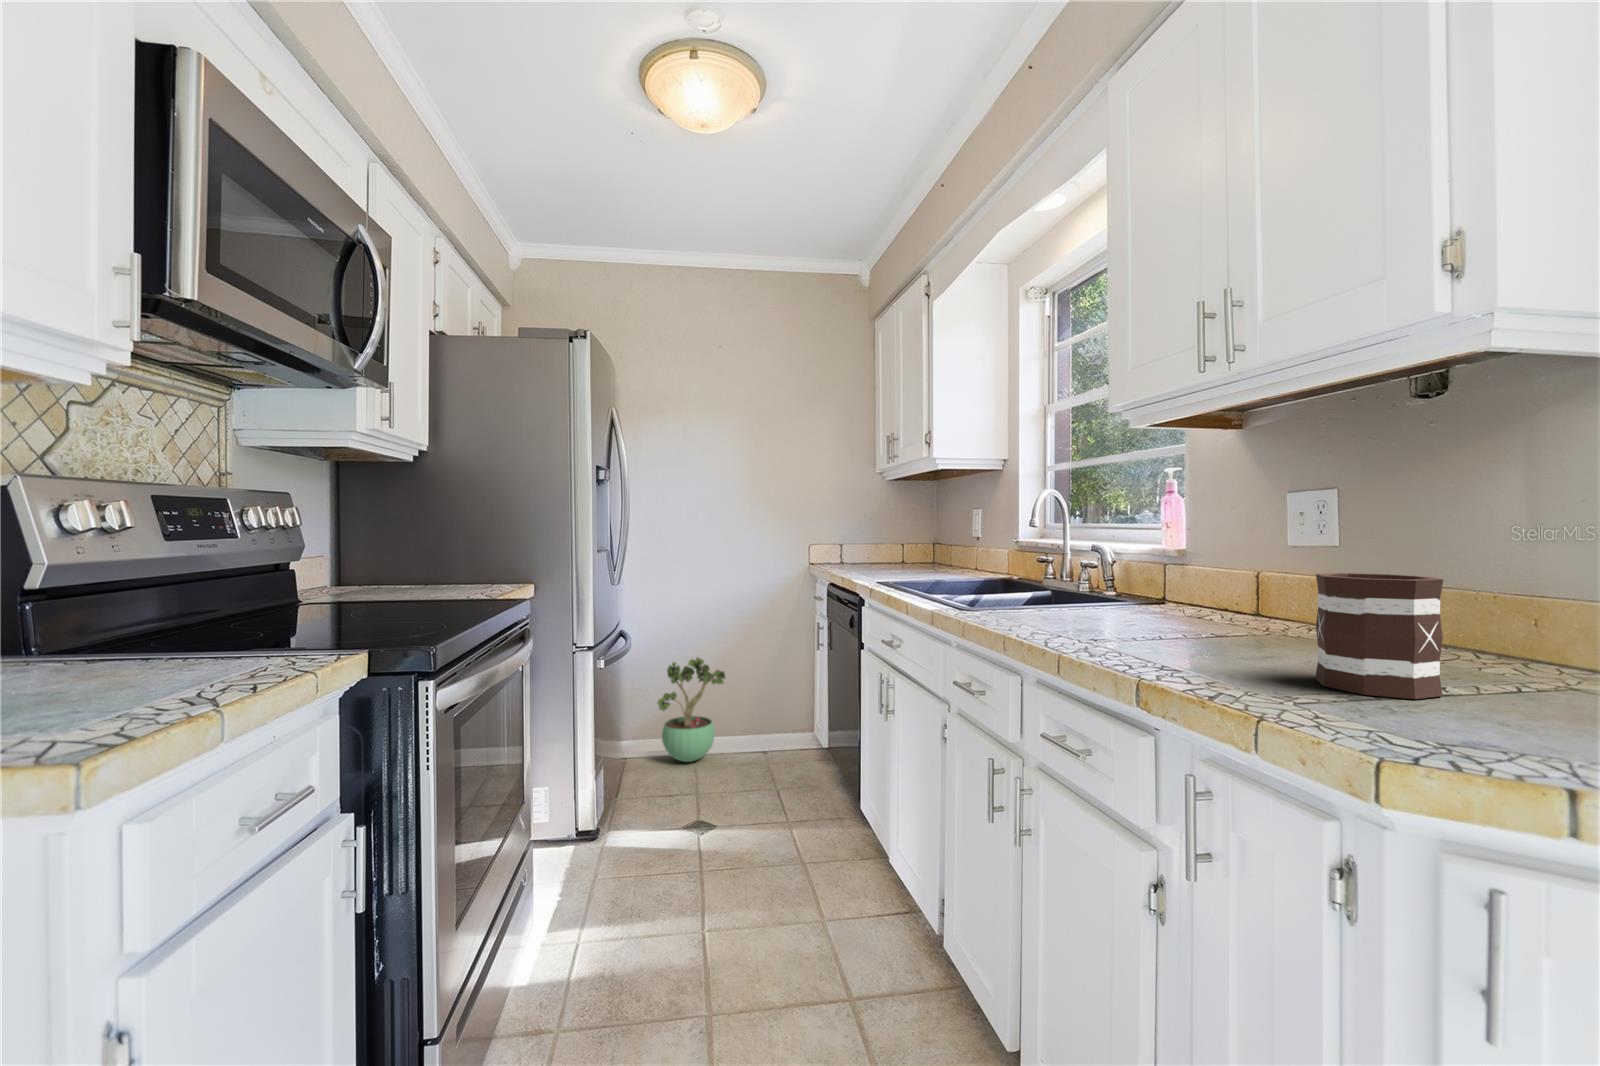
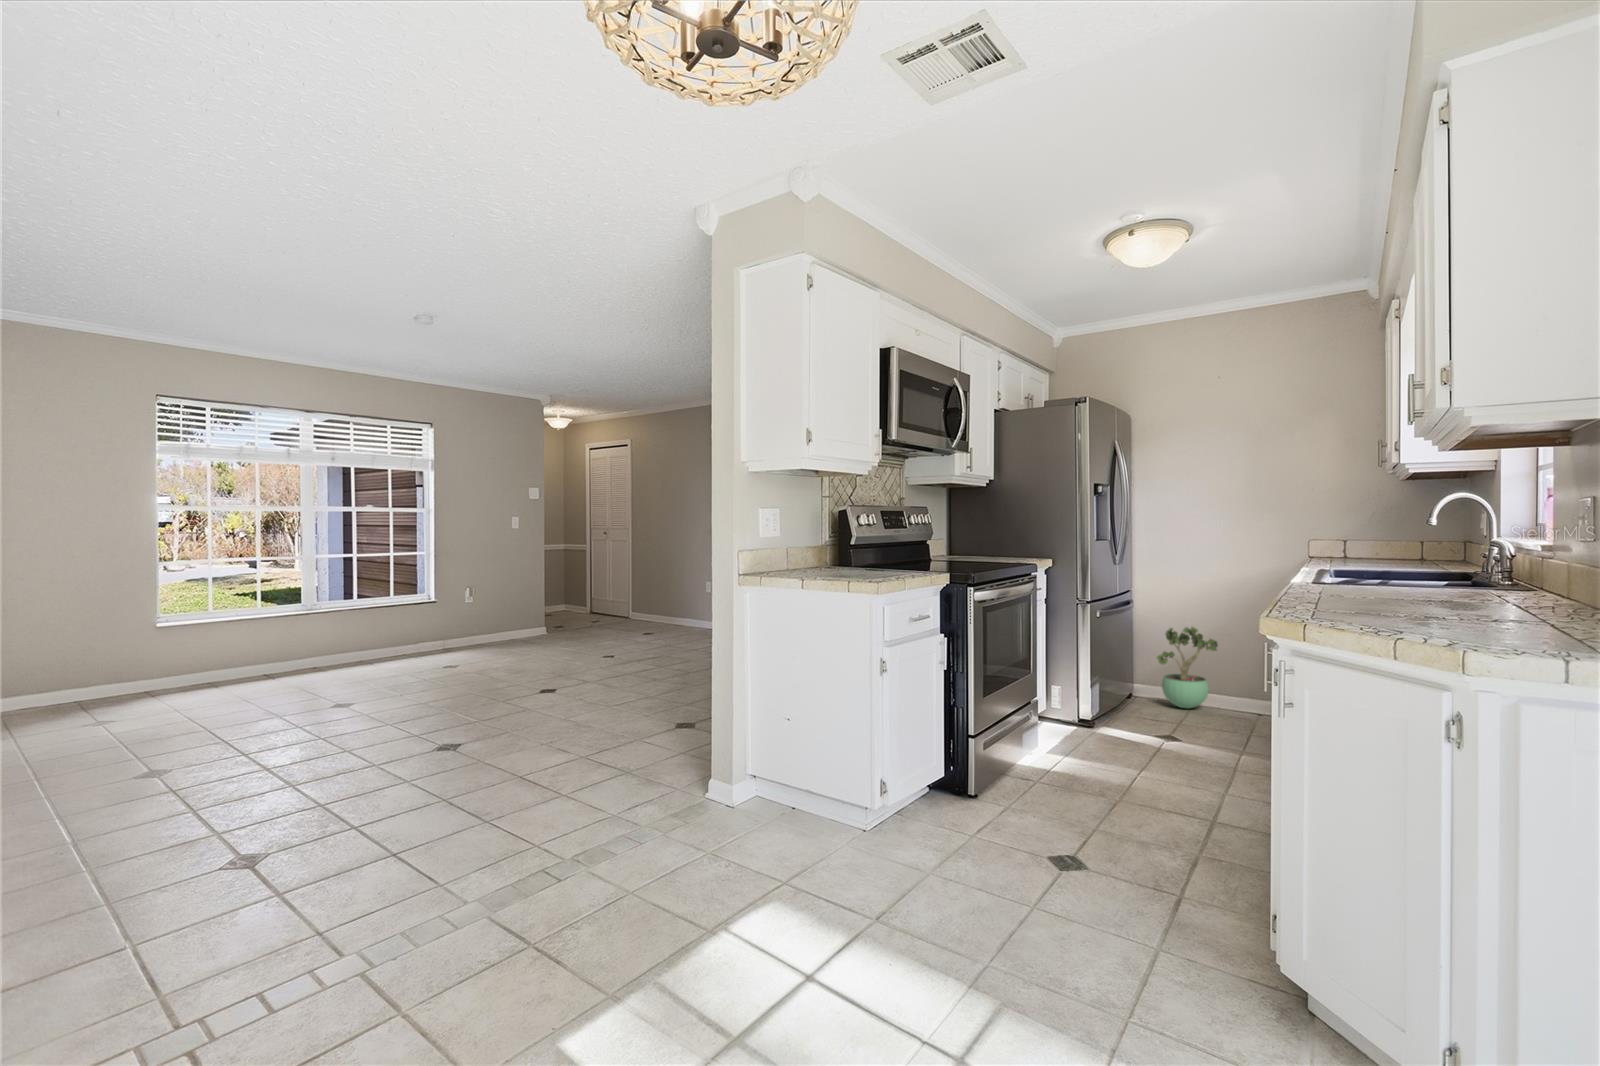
mug: present [1315,573,1443,699] -> none [1376,546,1470,612]

